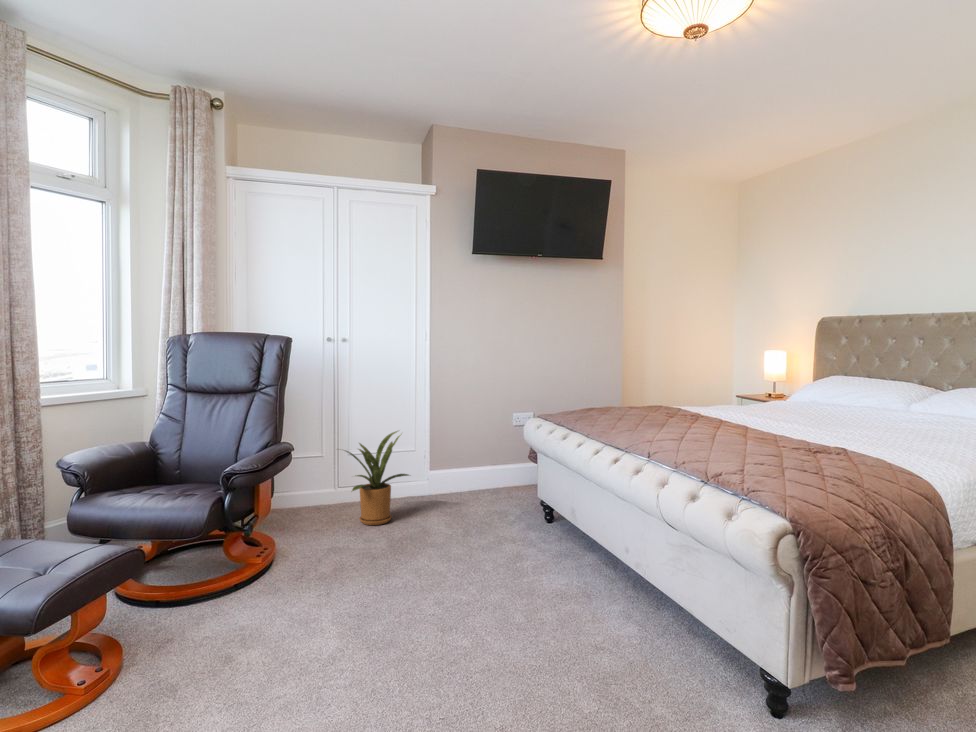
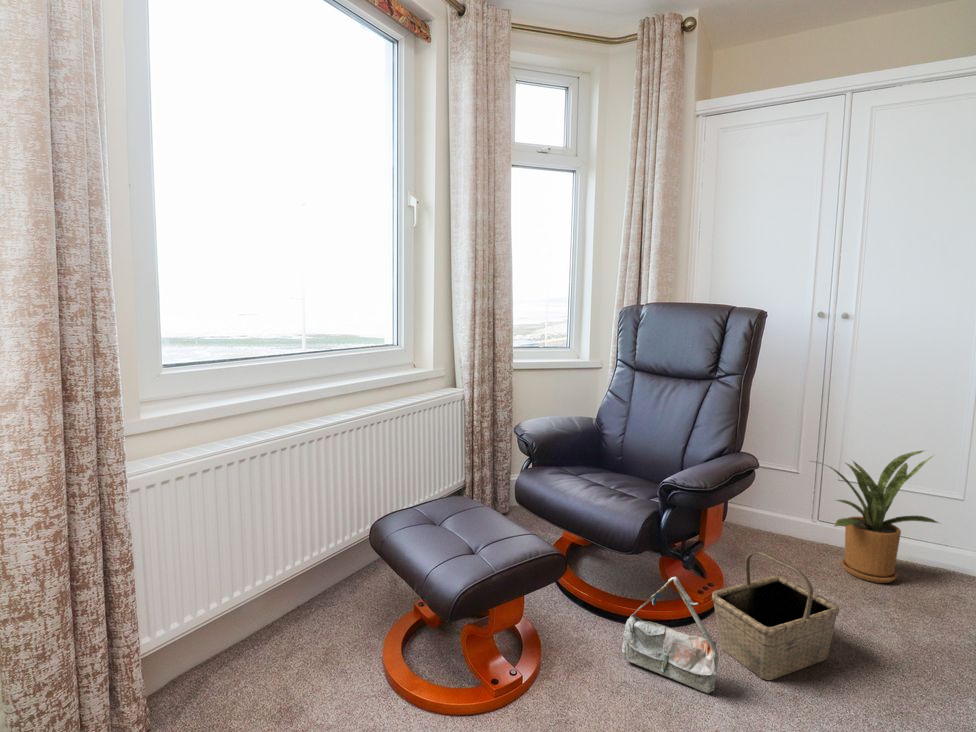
basket: none [268,512,353,597] -> present [712,552,839,680]
bag: none [196,539,274,624] -> present [622,577,718,693]

